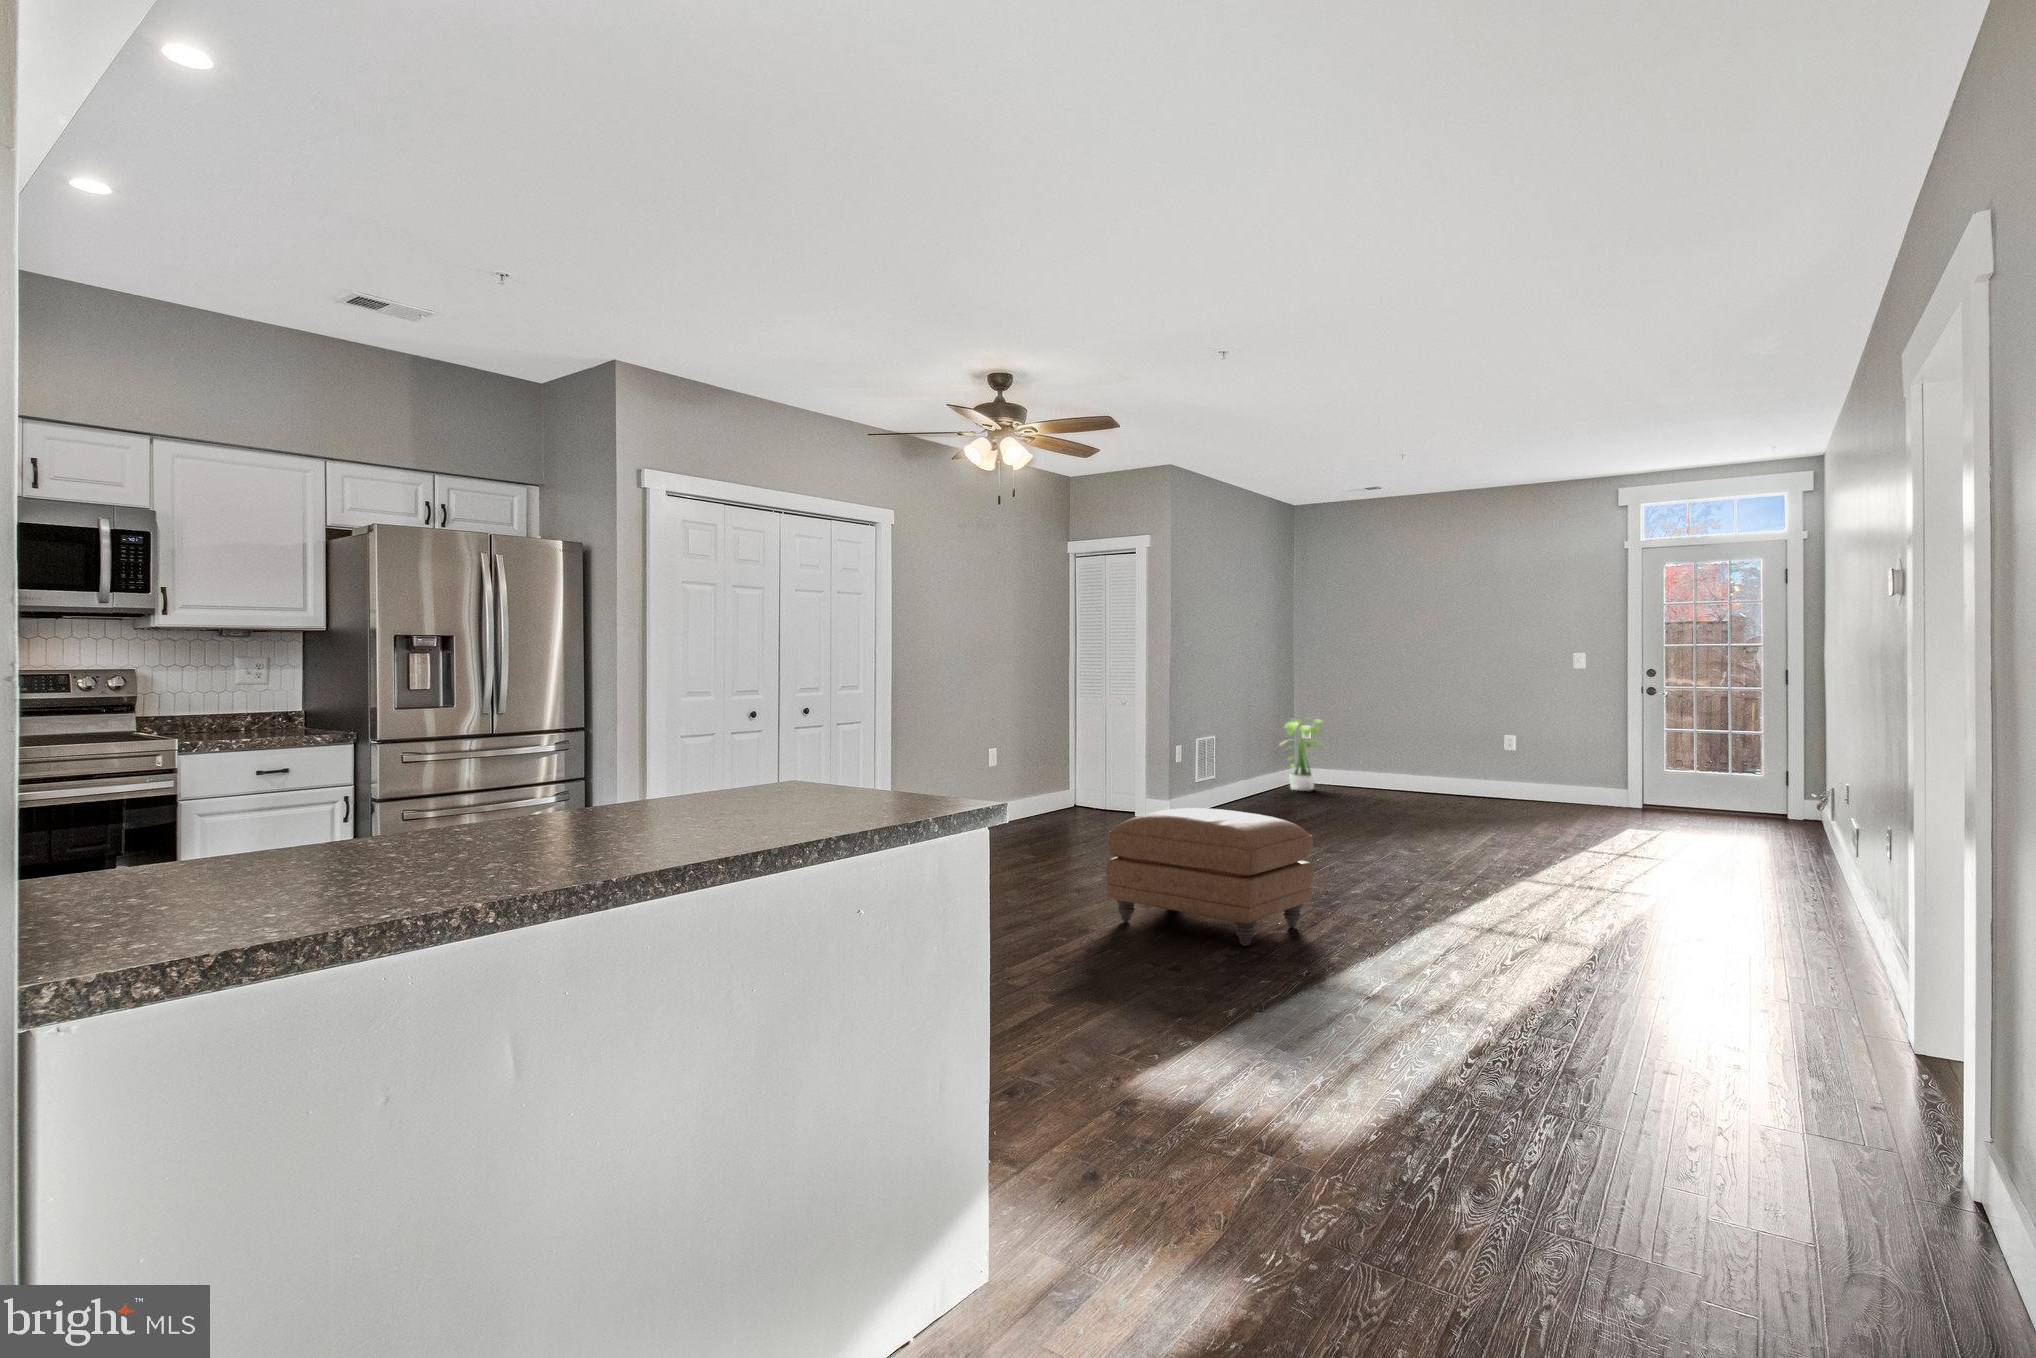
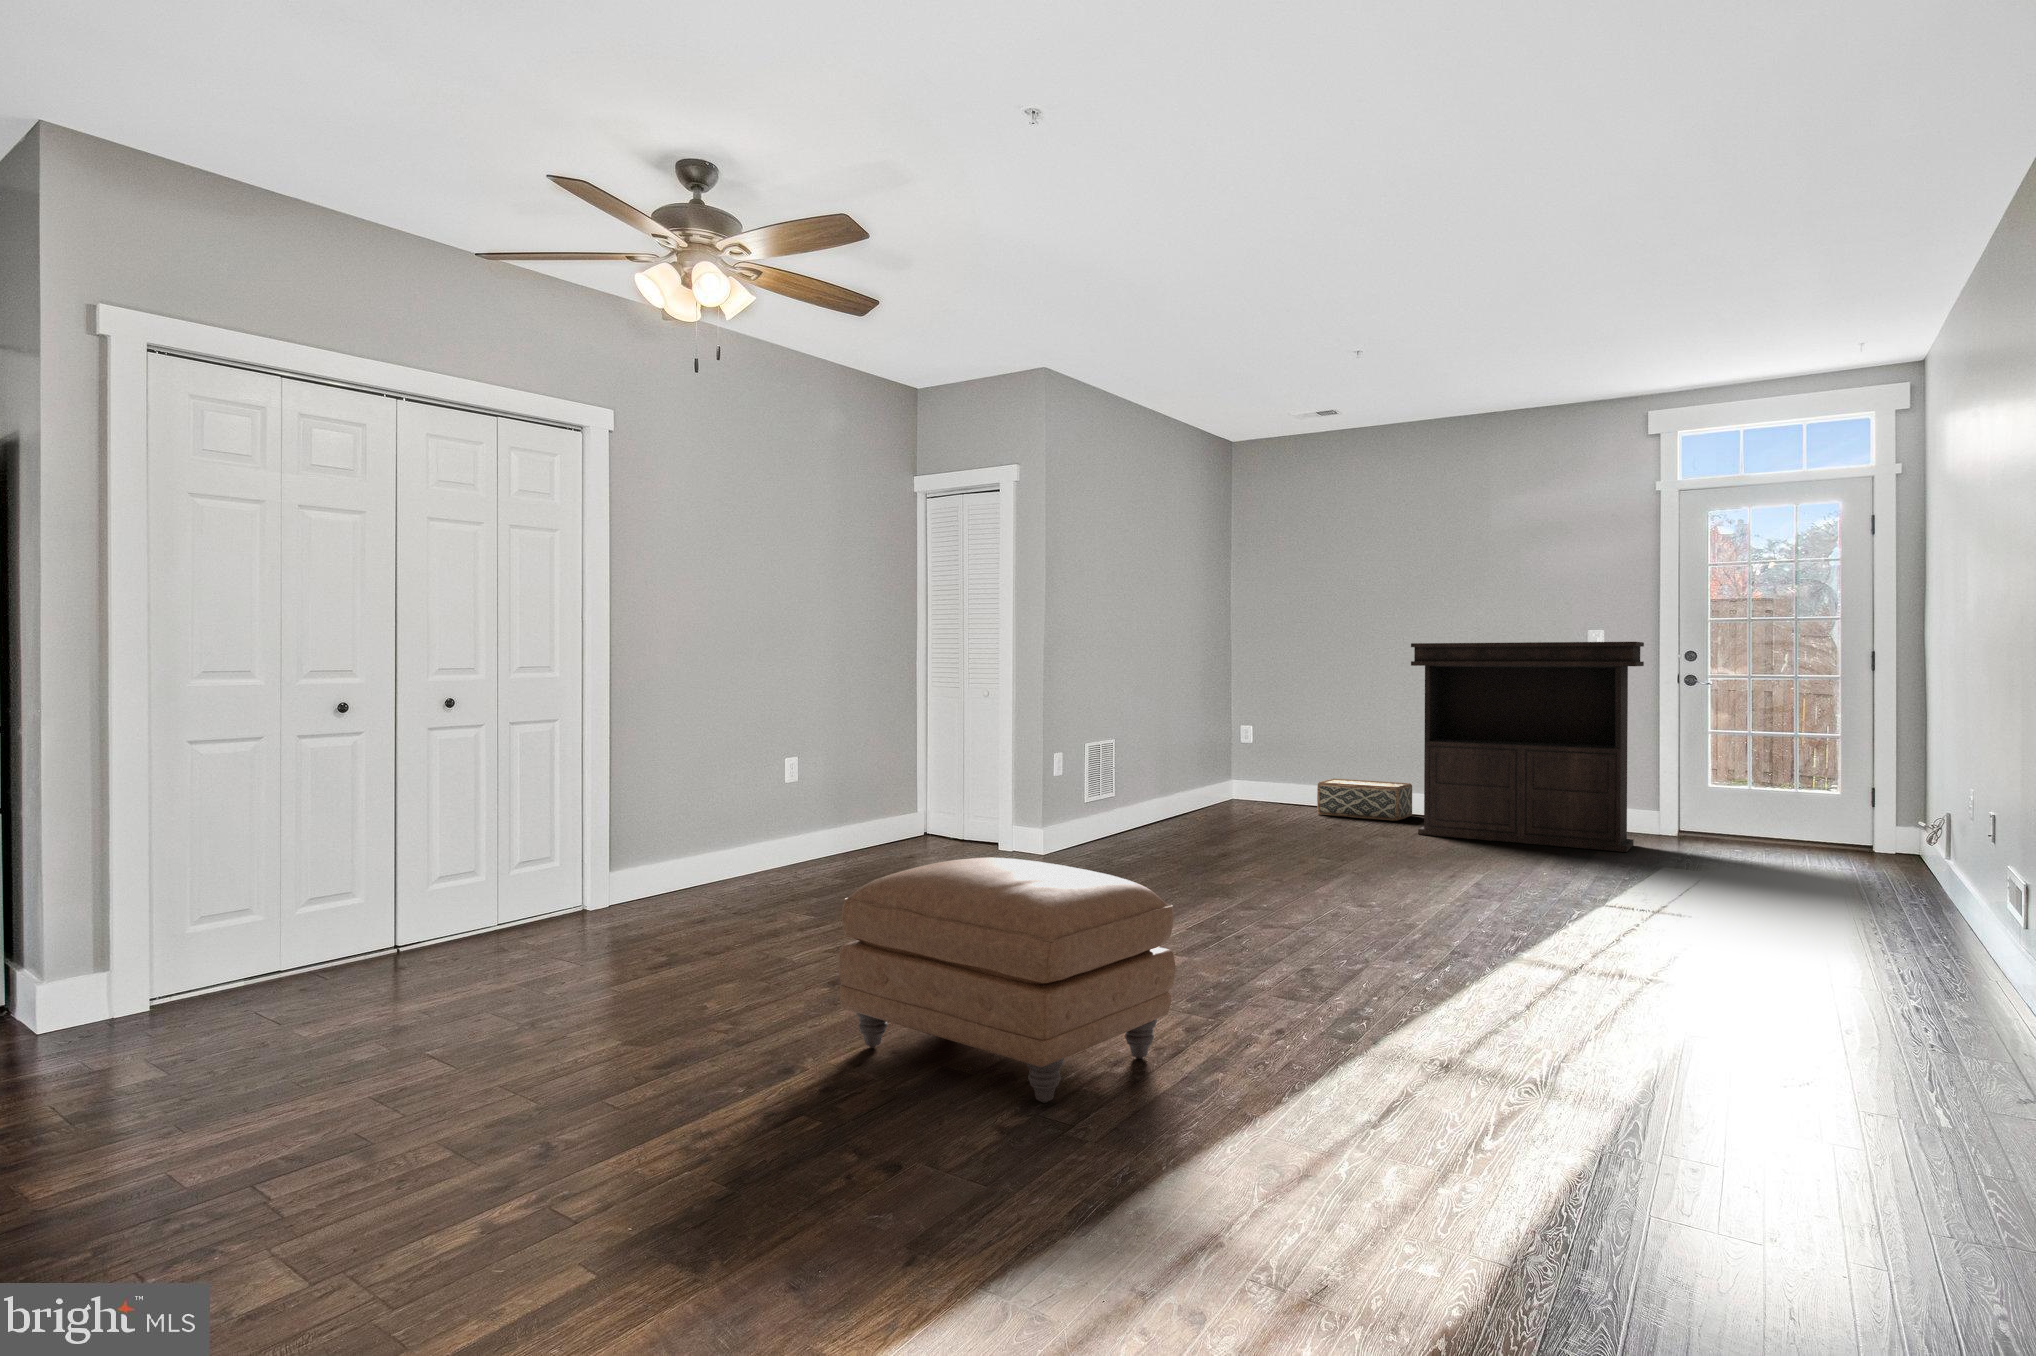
console table: none [1439,663,1615,818] -> present [1411,642,1644,852]
potted plant: present [1282,719,1323,791] -> none [1204,716,1270,812]
woven basket: none [1365,765,1439,797] -> present [1317,779,1412,821]

